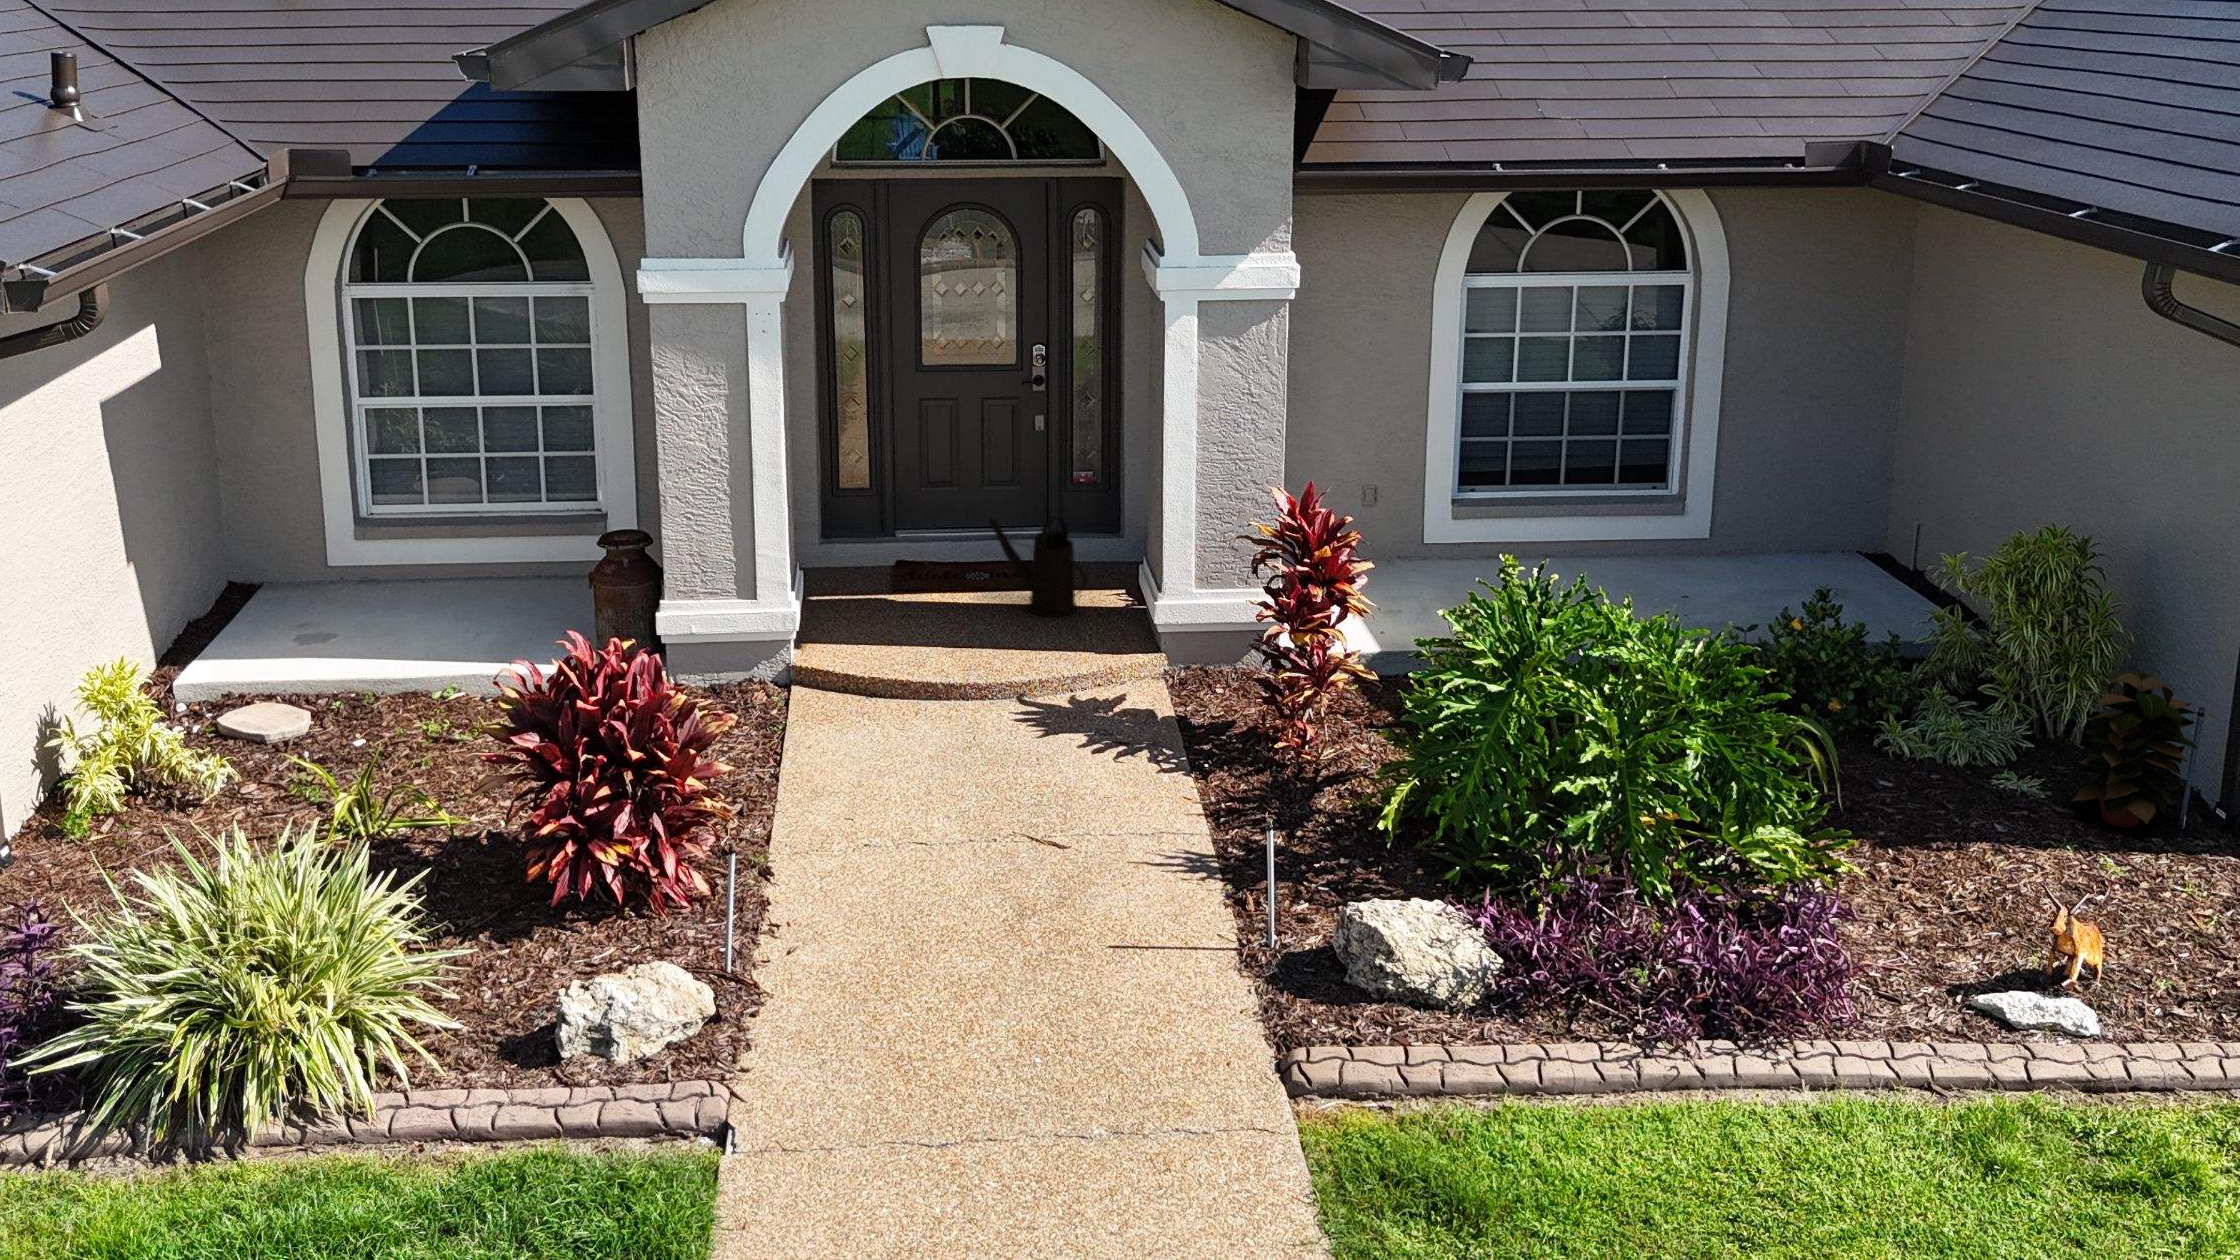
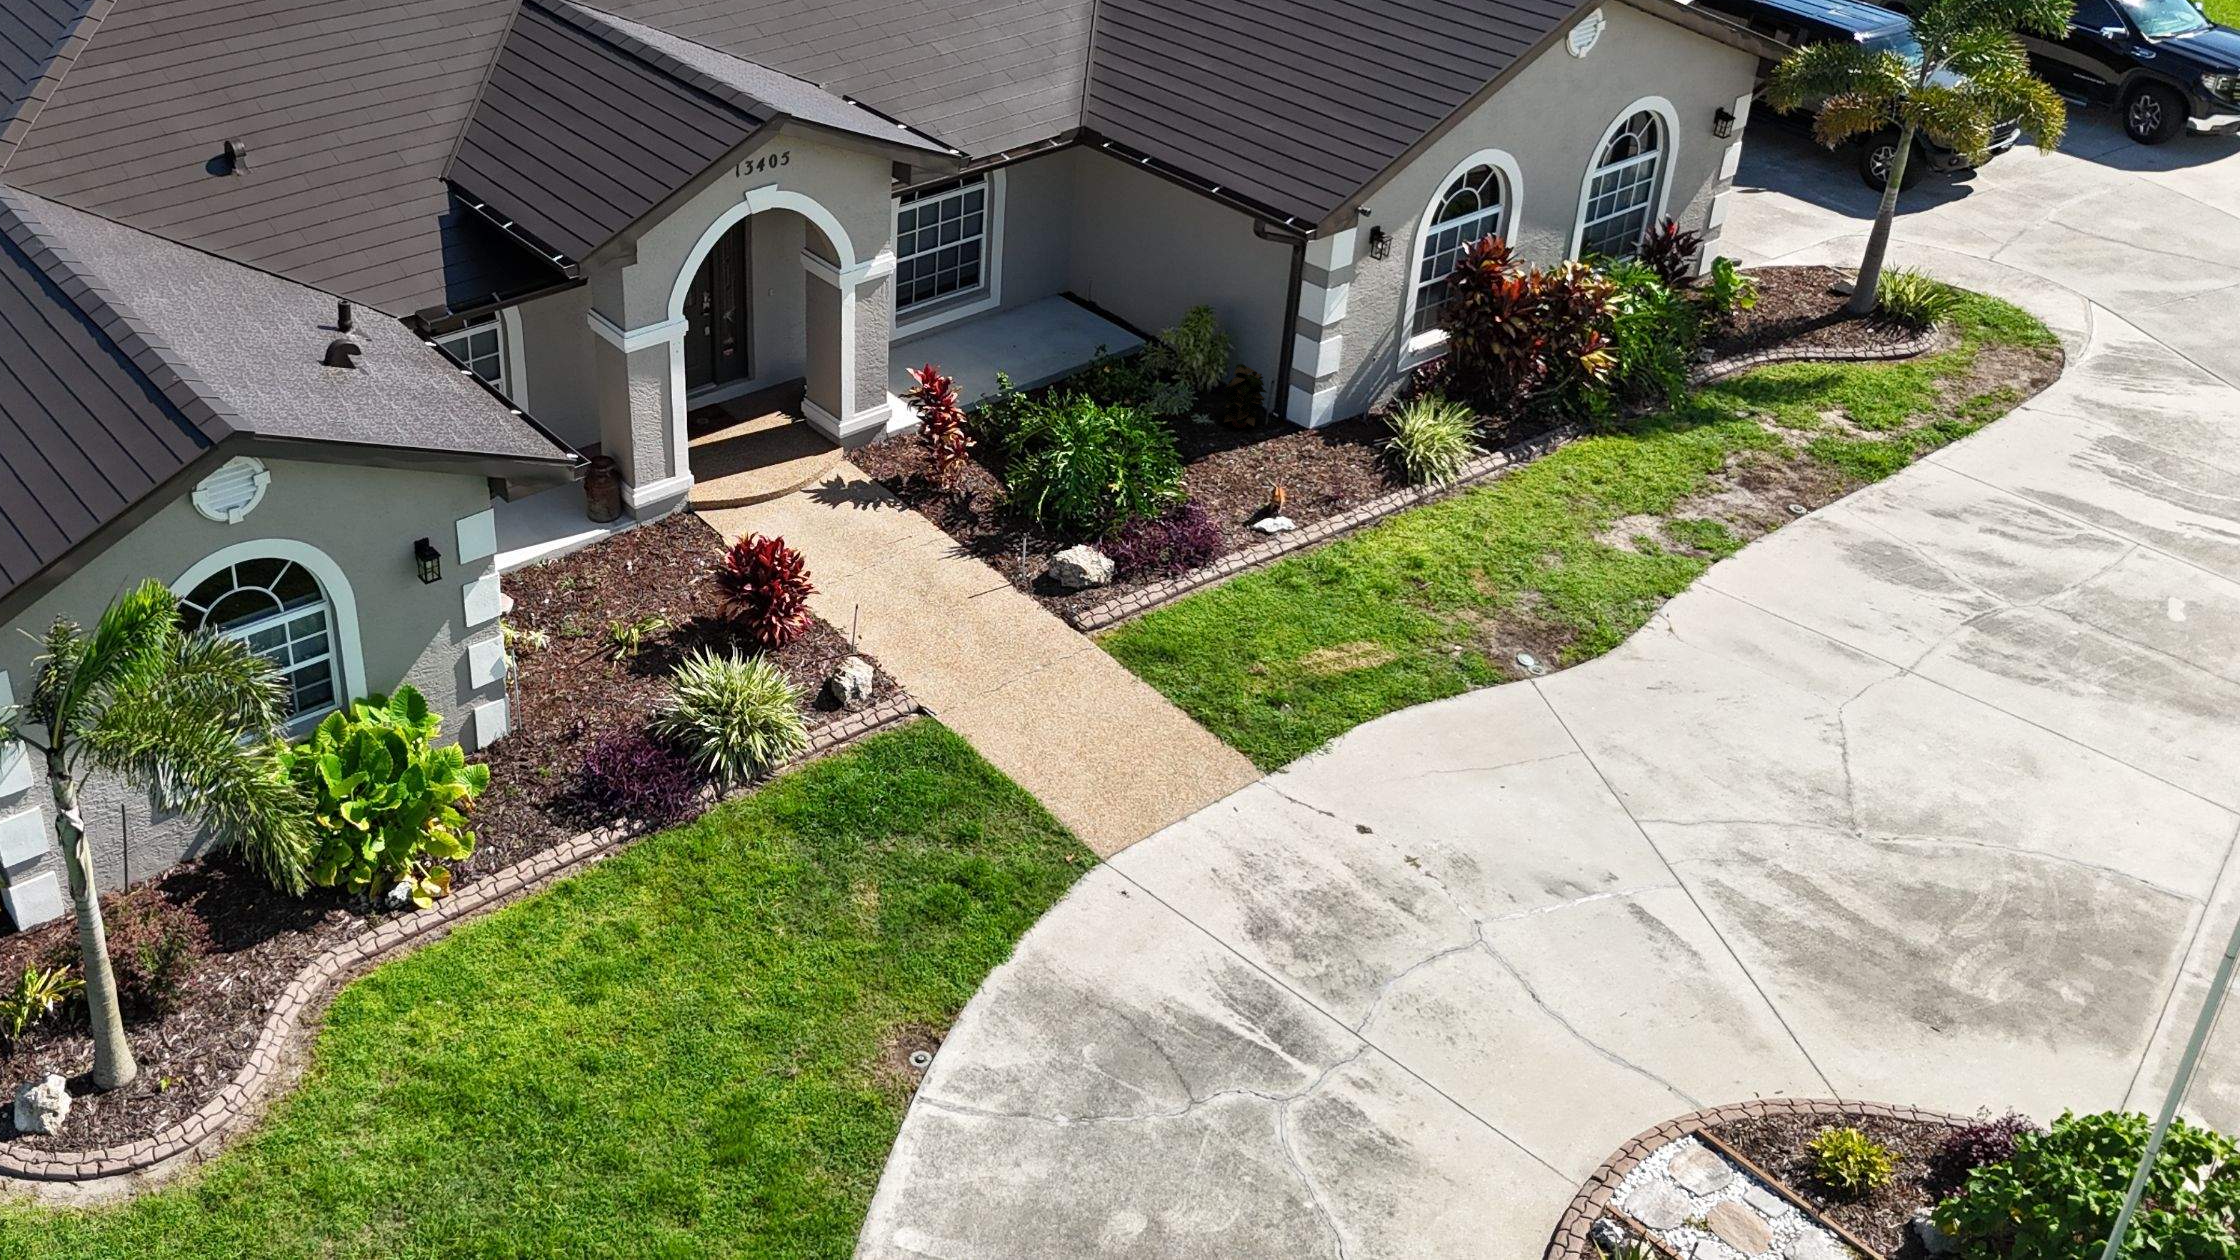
watering can: present [989,516,1087,617] -> none [696,382,758,434]

